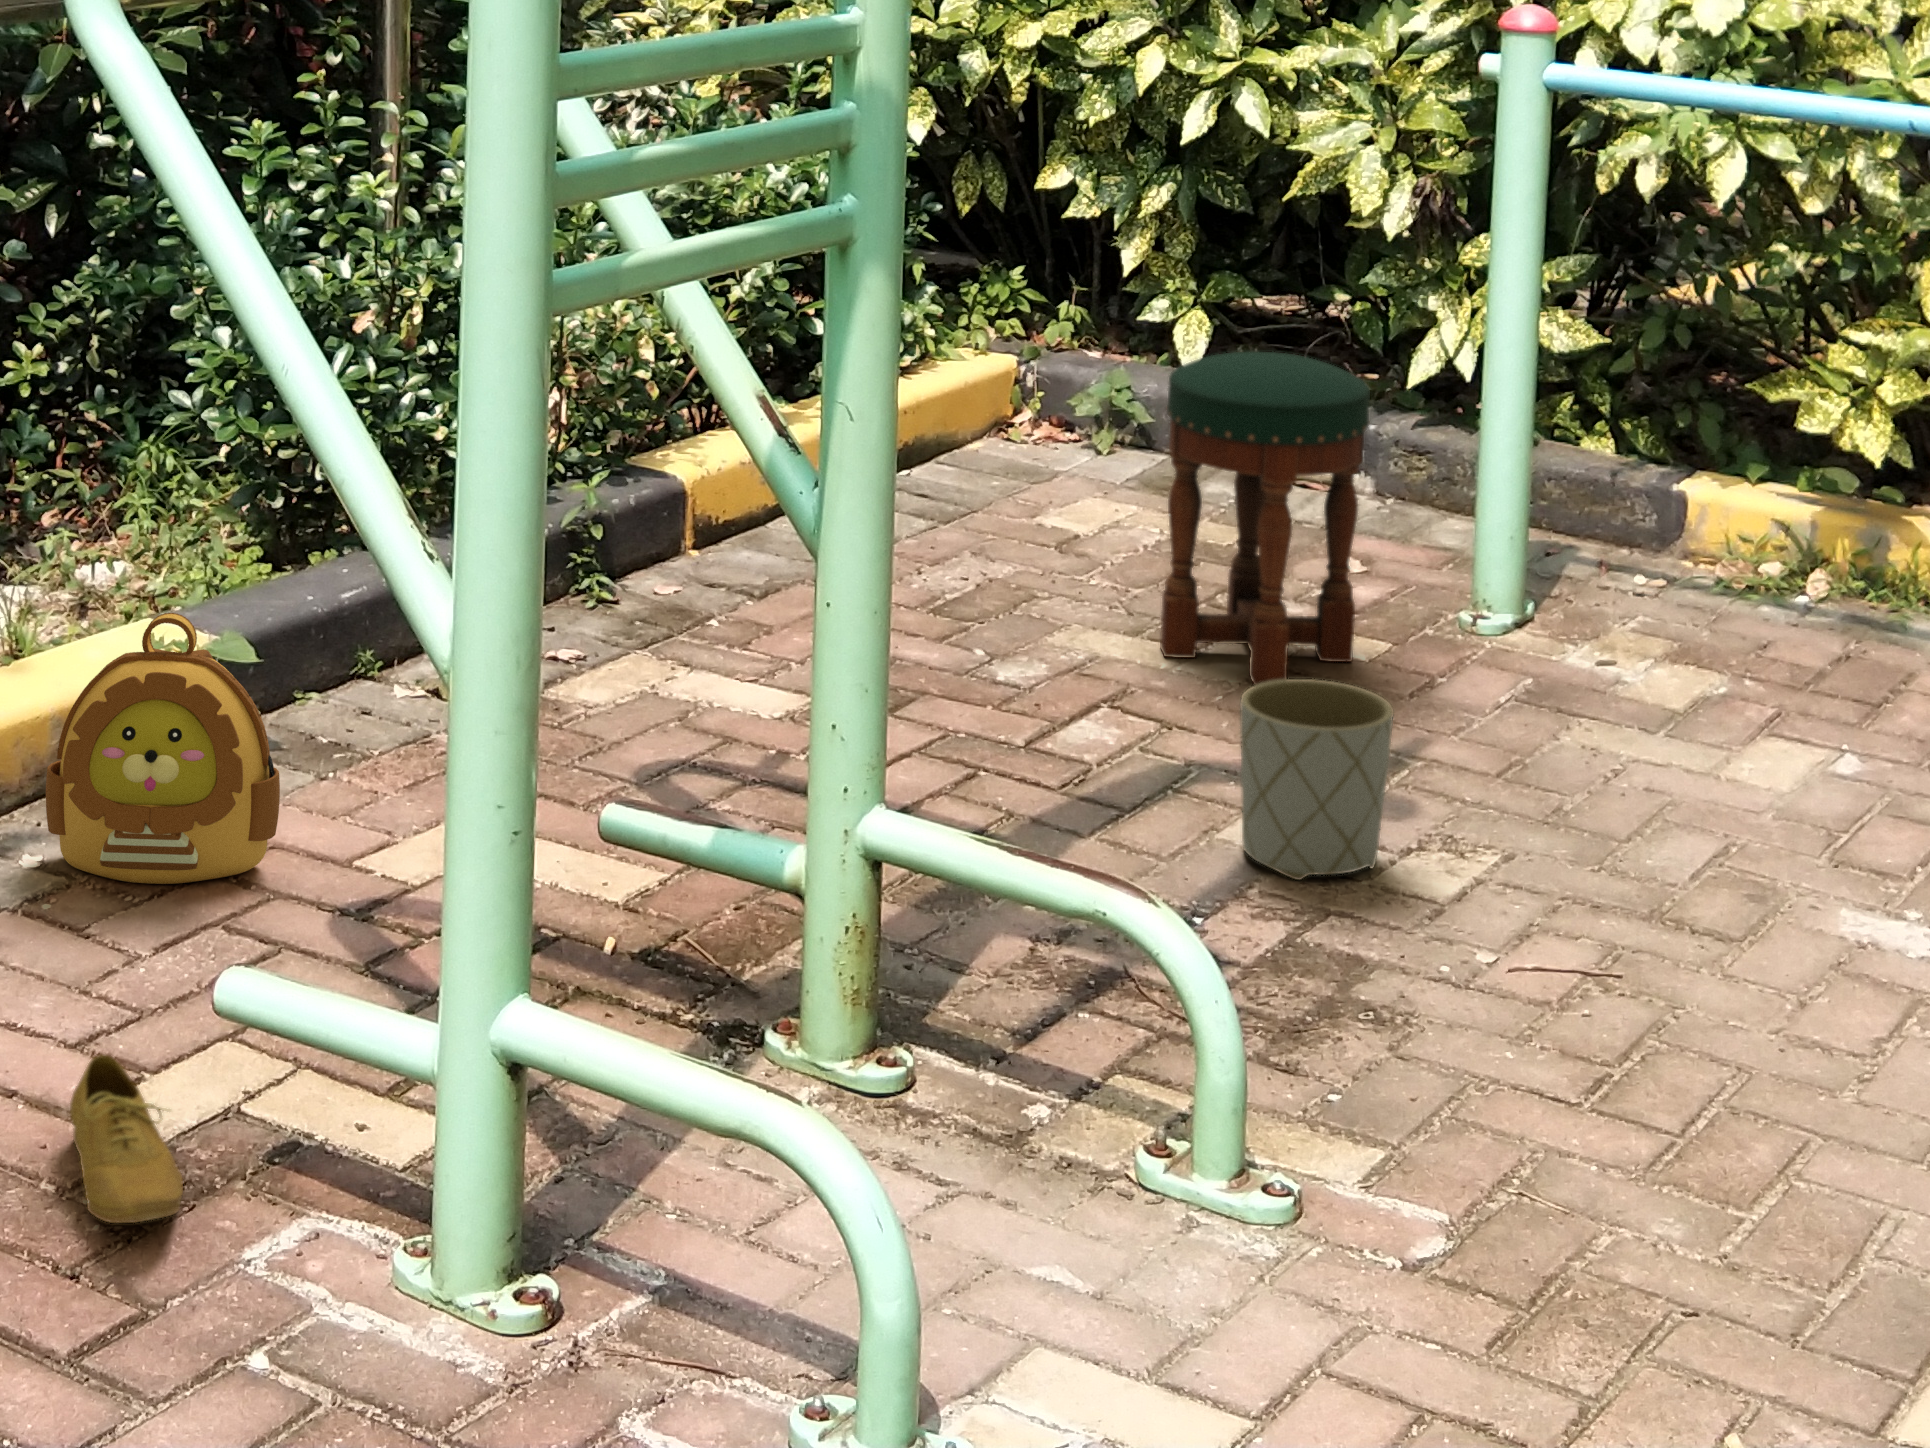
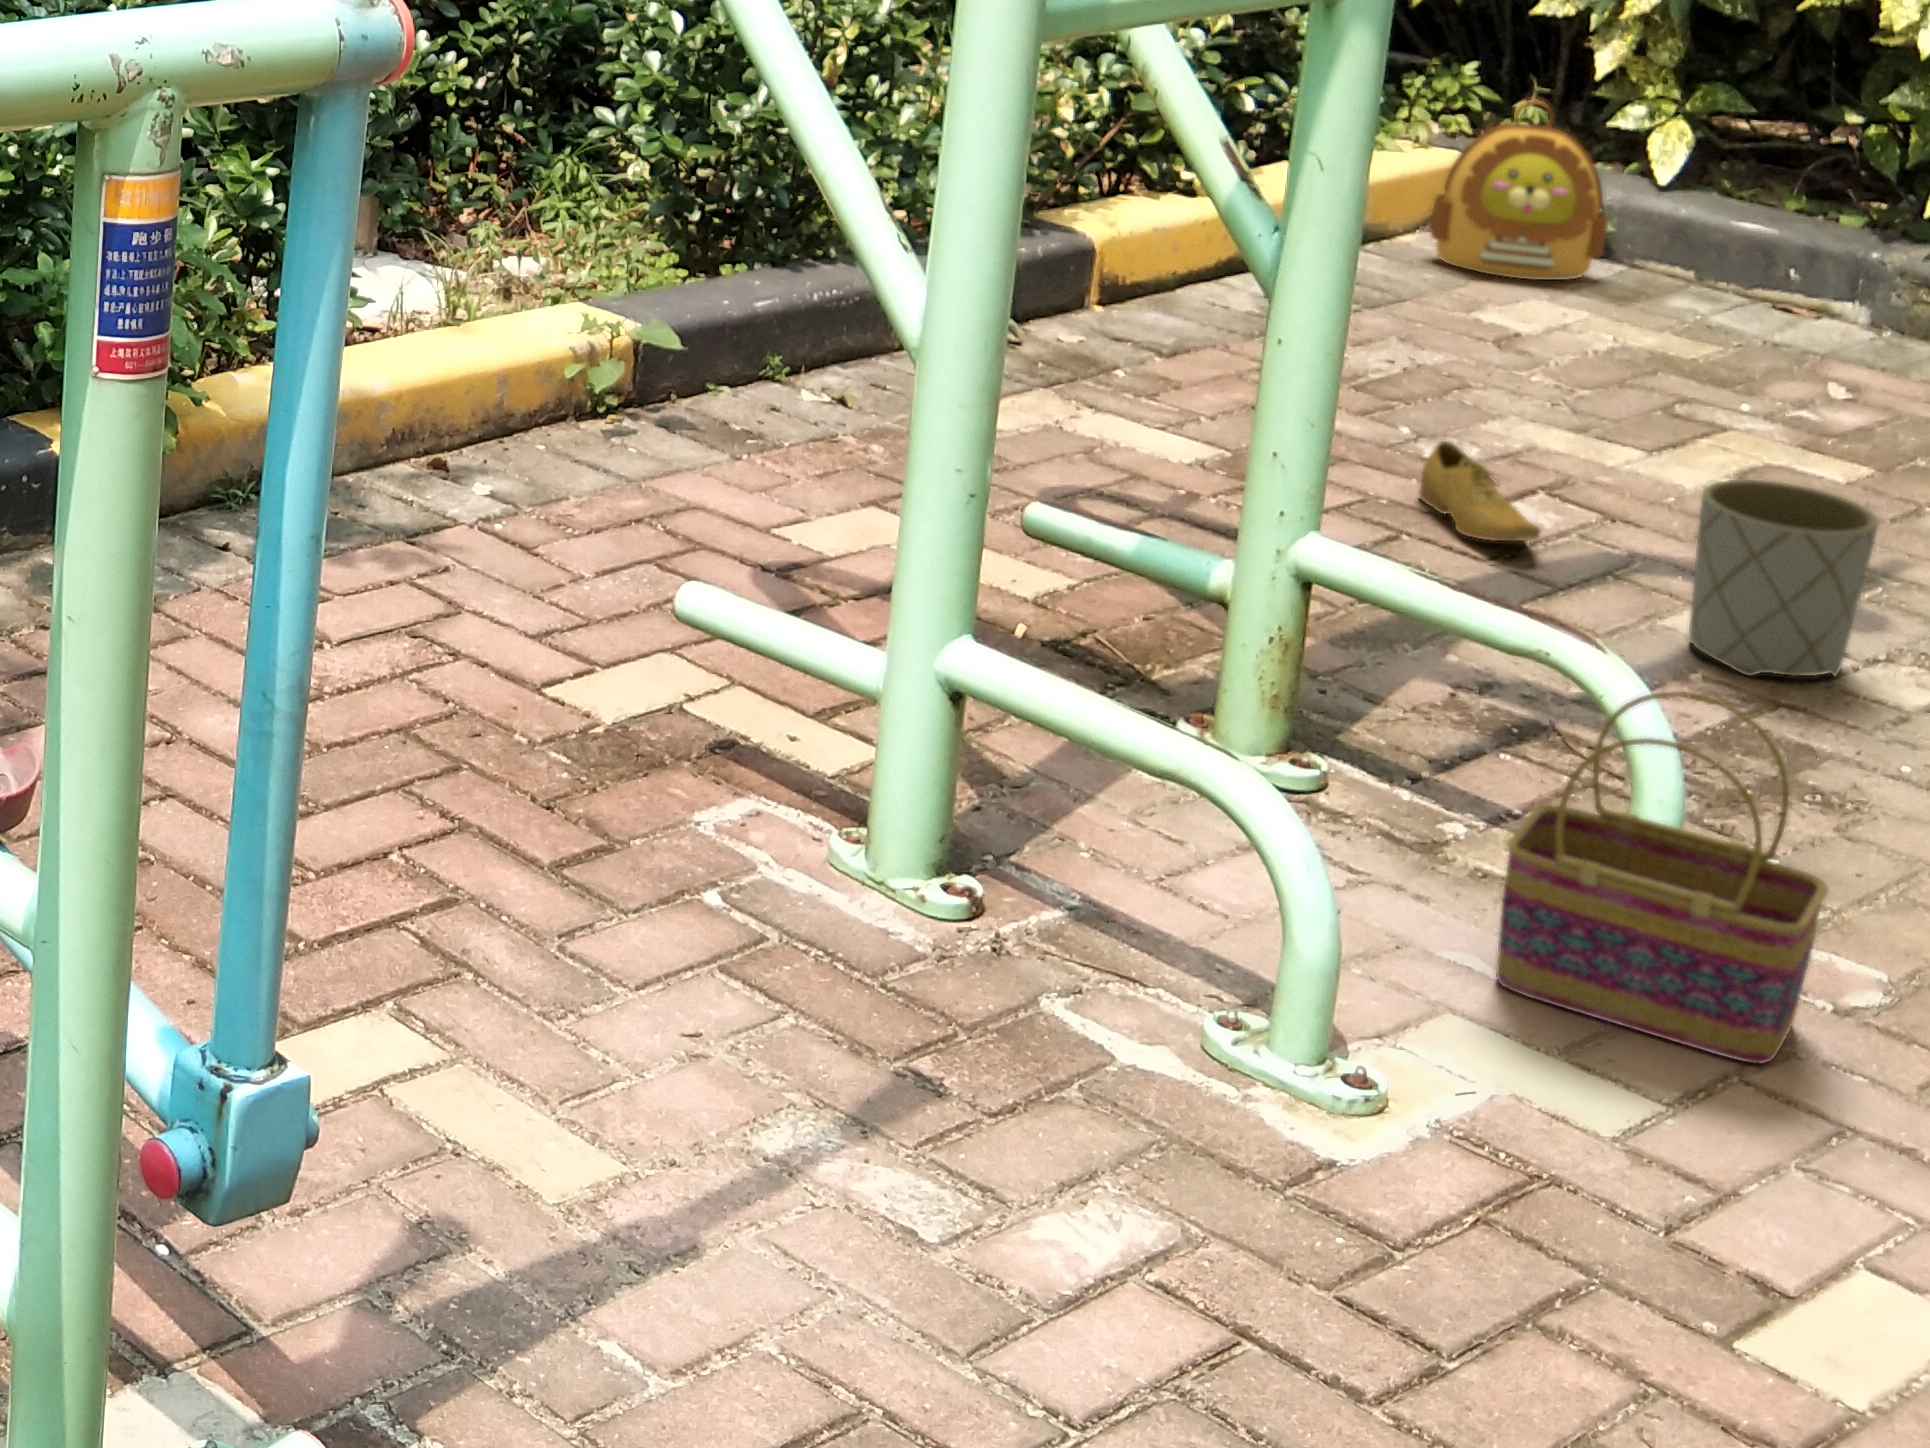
stool: present [1160,352,1370,685] -> none [1608,155,1884,498]
backpack: present [46,613,280,884] -> present [1431,99,1608,280]
basket: none [1085,940,1383,1331] -> present [1496,692,1828,1064]
shoe: present [70,1054,183,1223] -> present [1419,441,1541,541]

